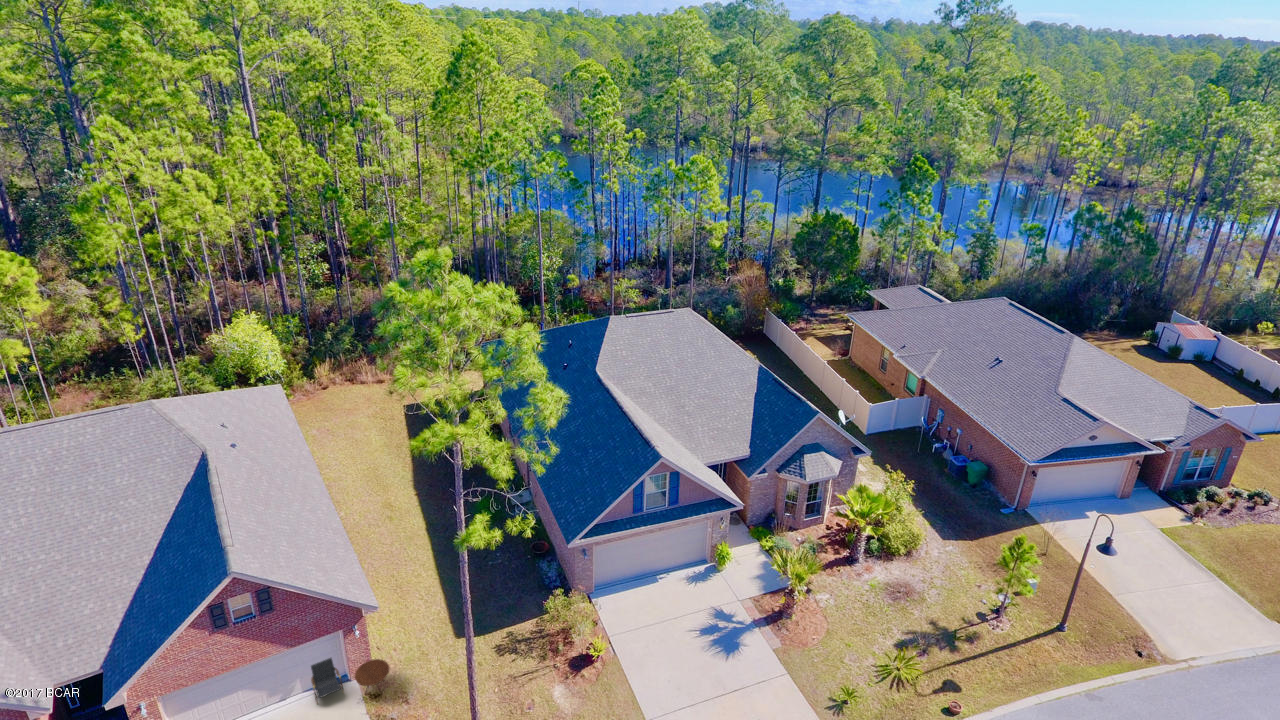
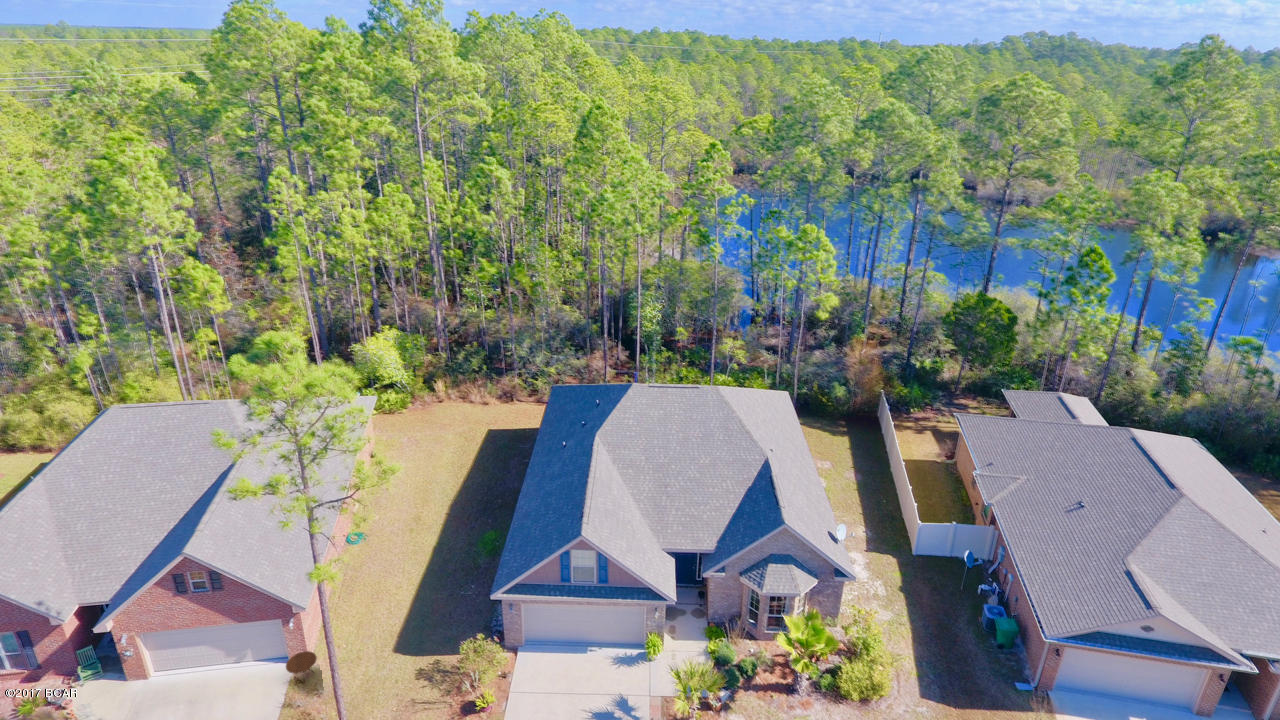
lounge chair: present [311,658,344,703] -> none [253,640,283,676]

